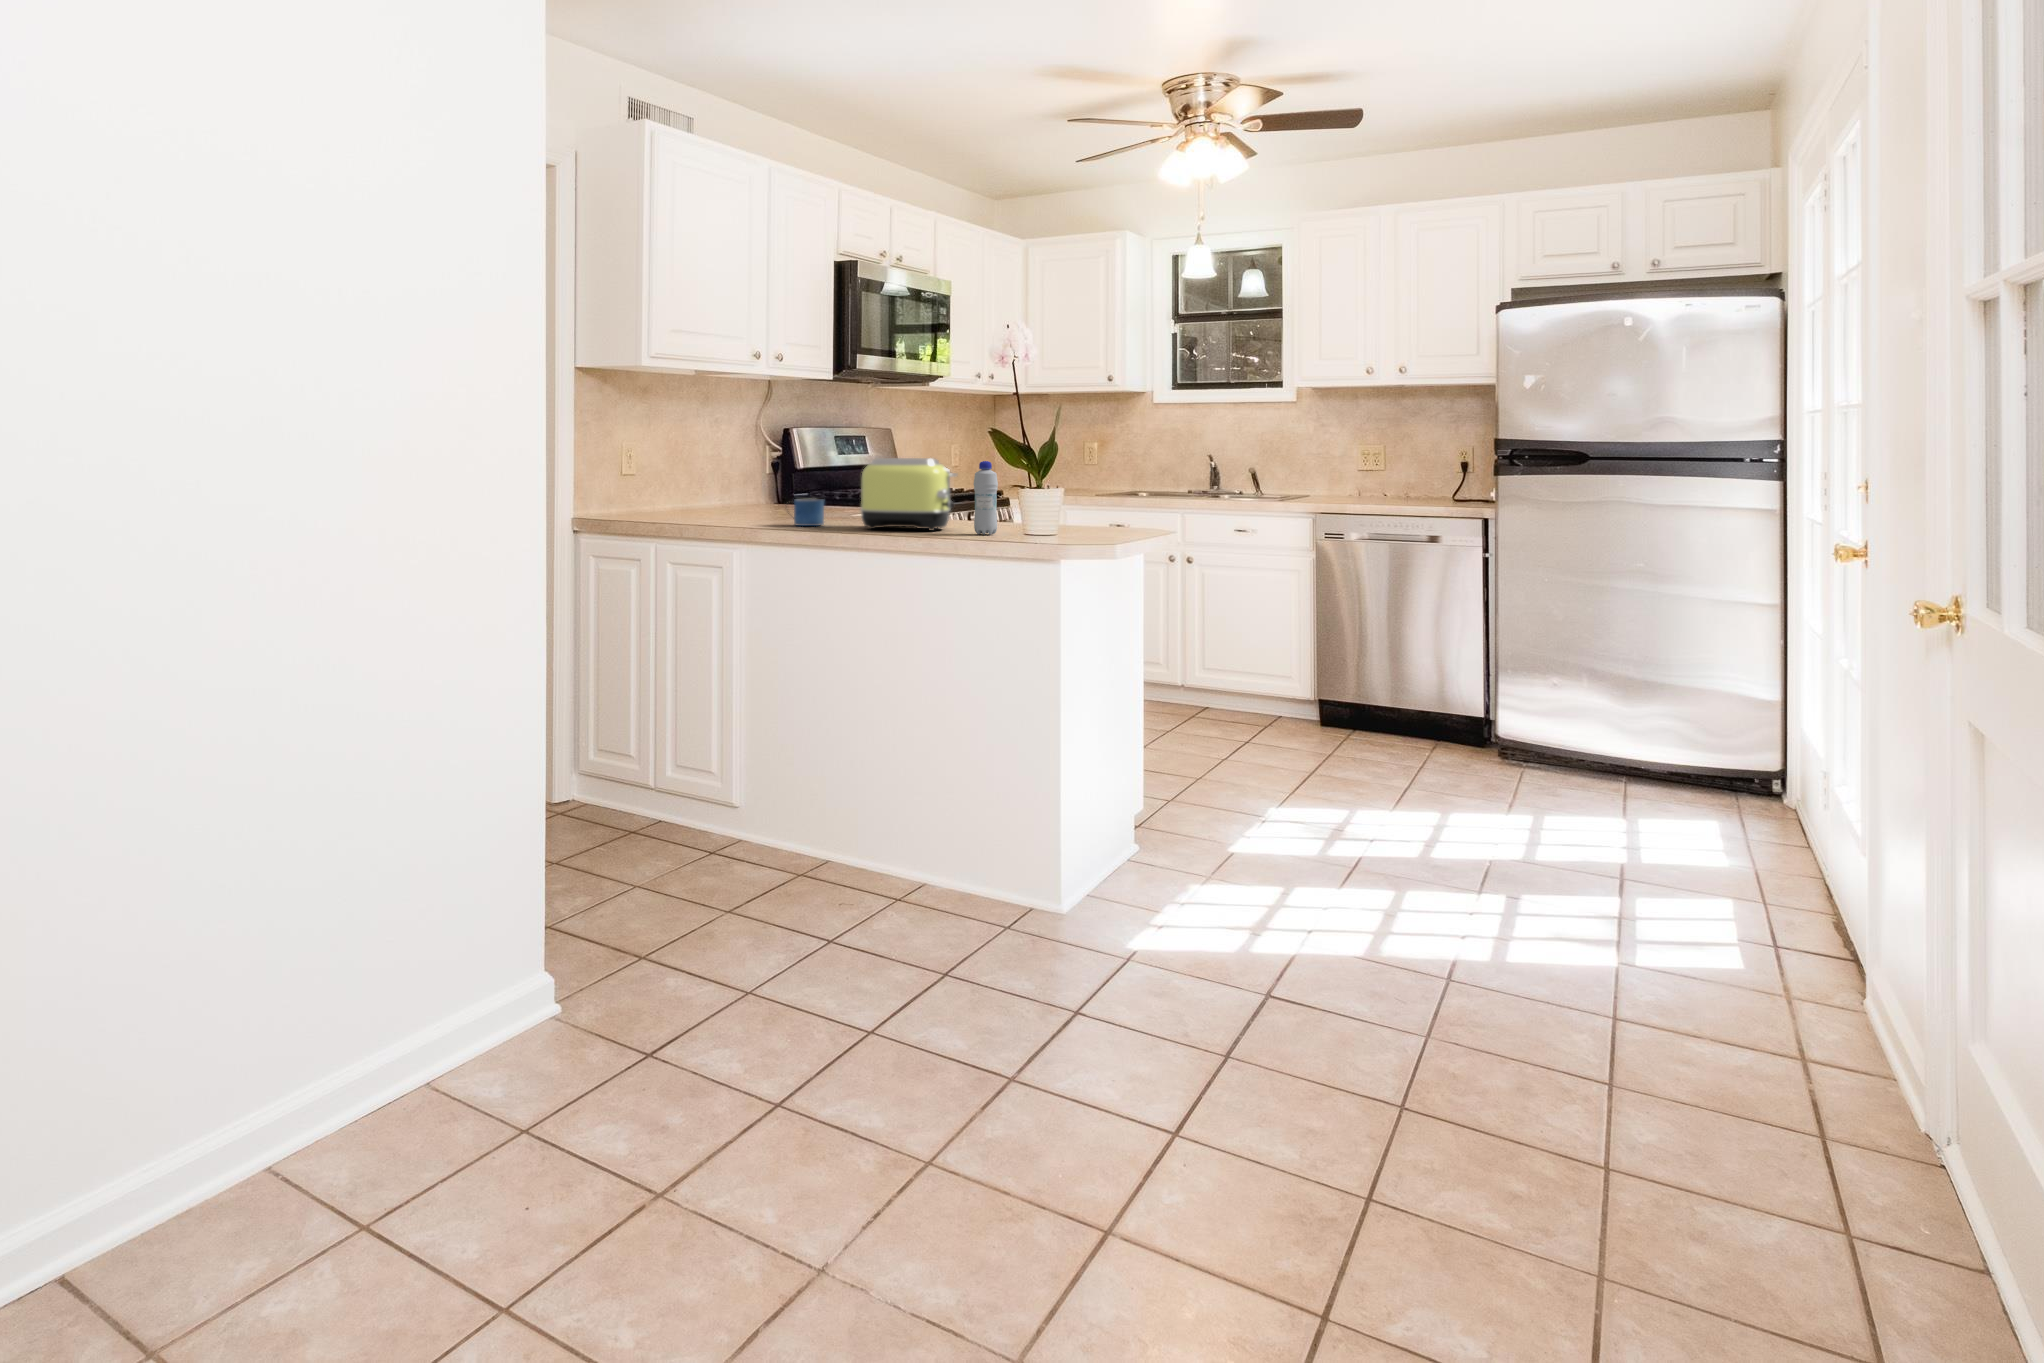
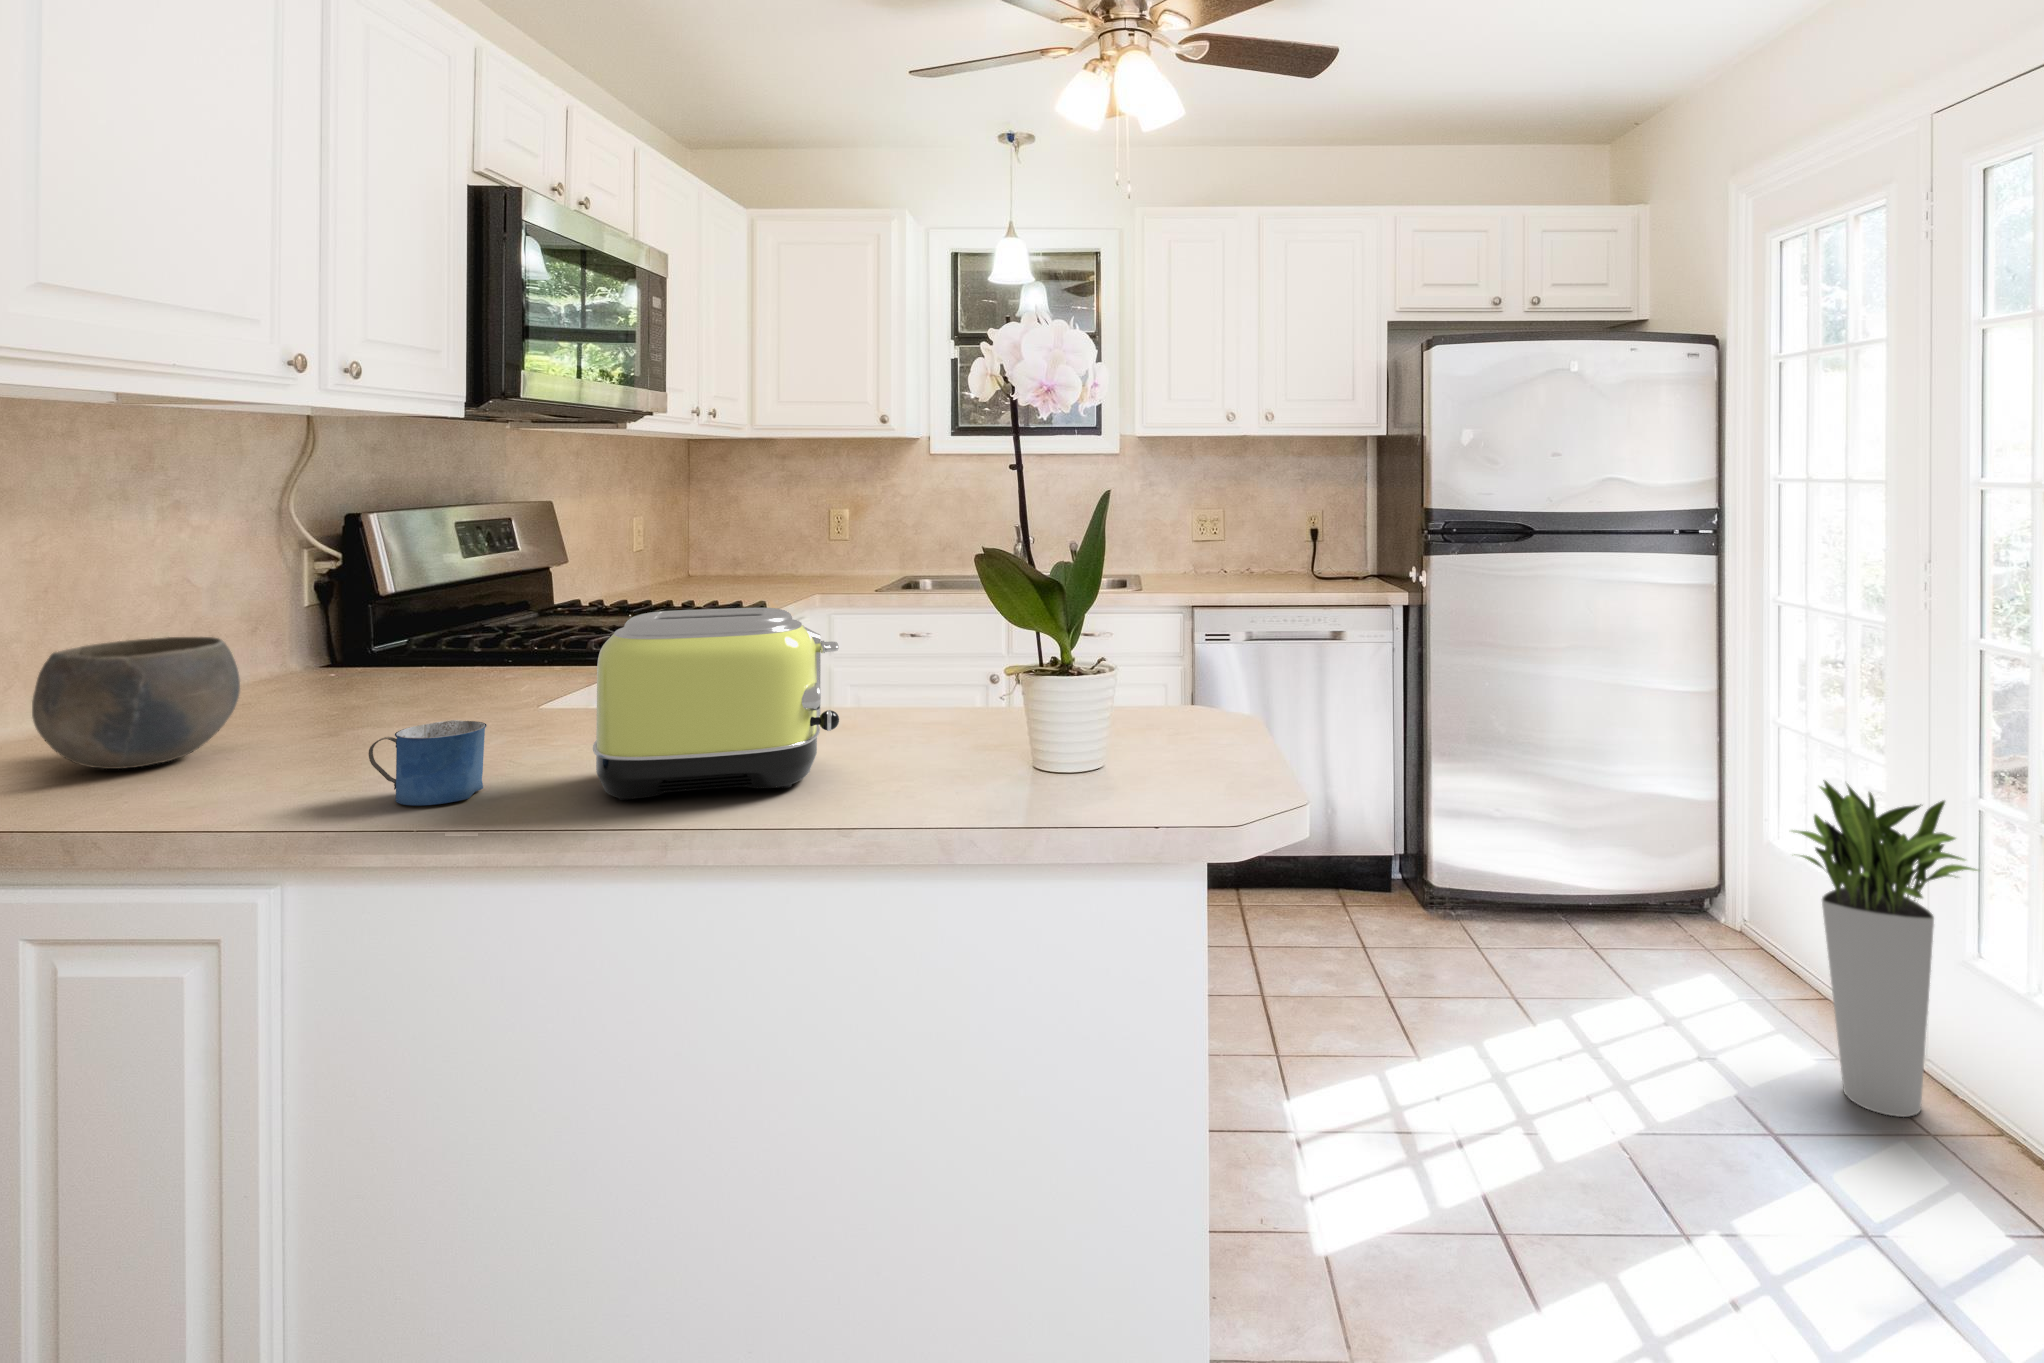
bottle: present [974,461,998,535] -> none [897,619,954,794]
bowl: none [681,469,744,516] -> present [32,637,240,769]
planter: none [1685,636,1818,885] -> present [1793,781,1977,1117]

